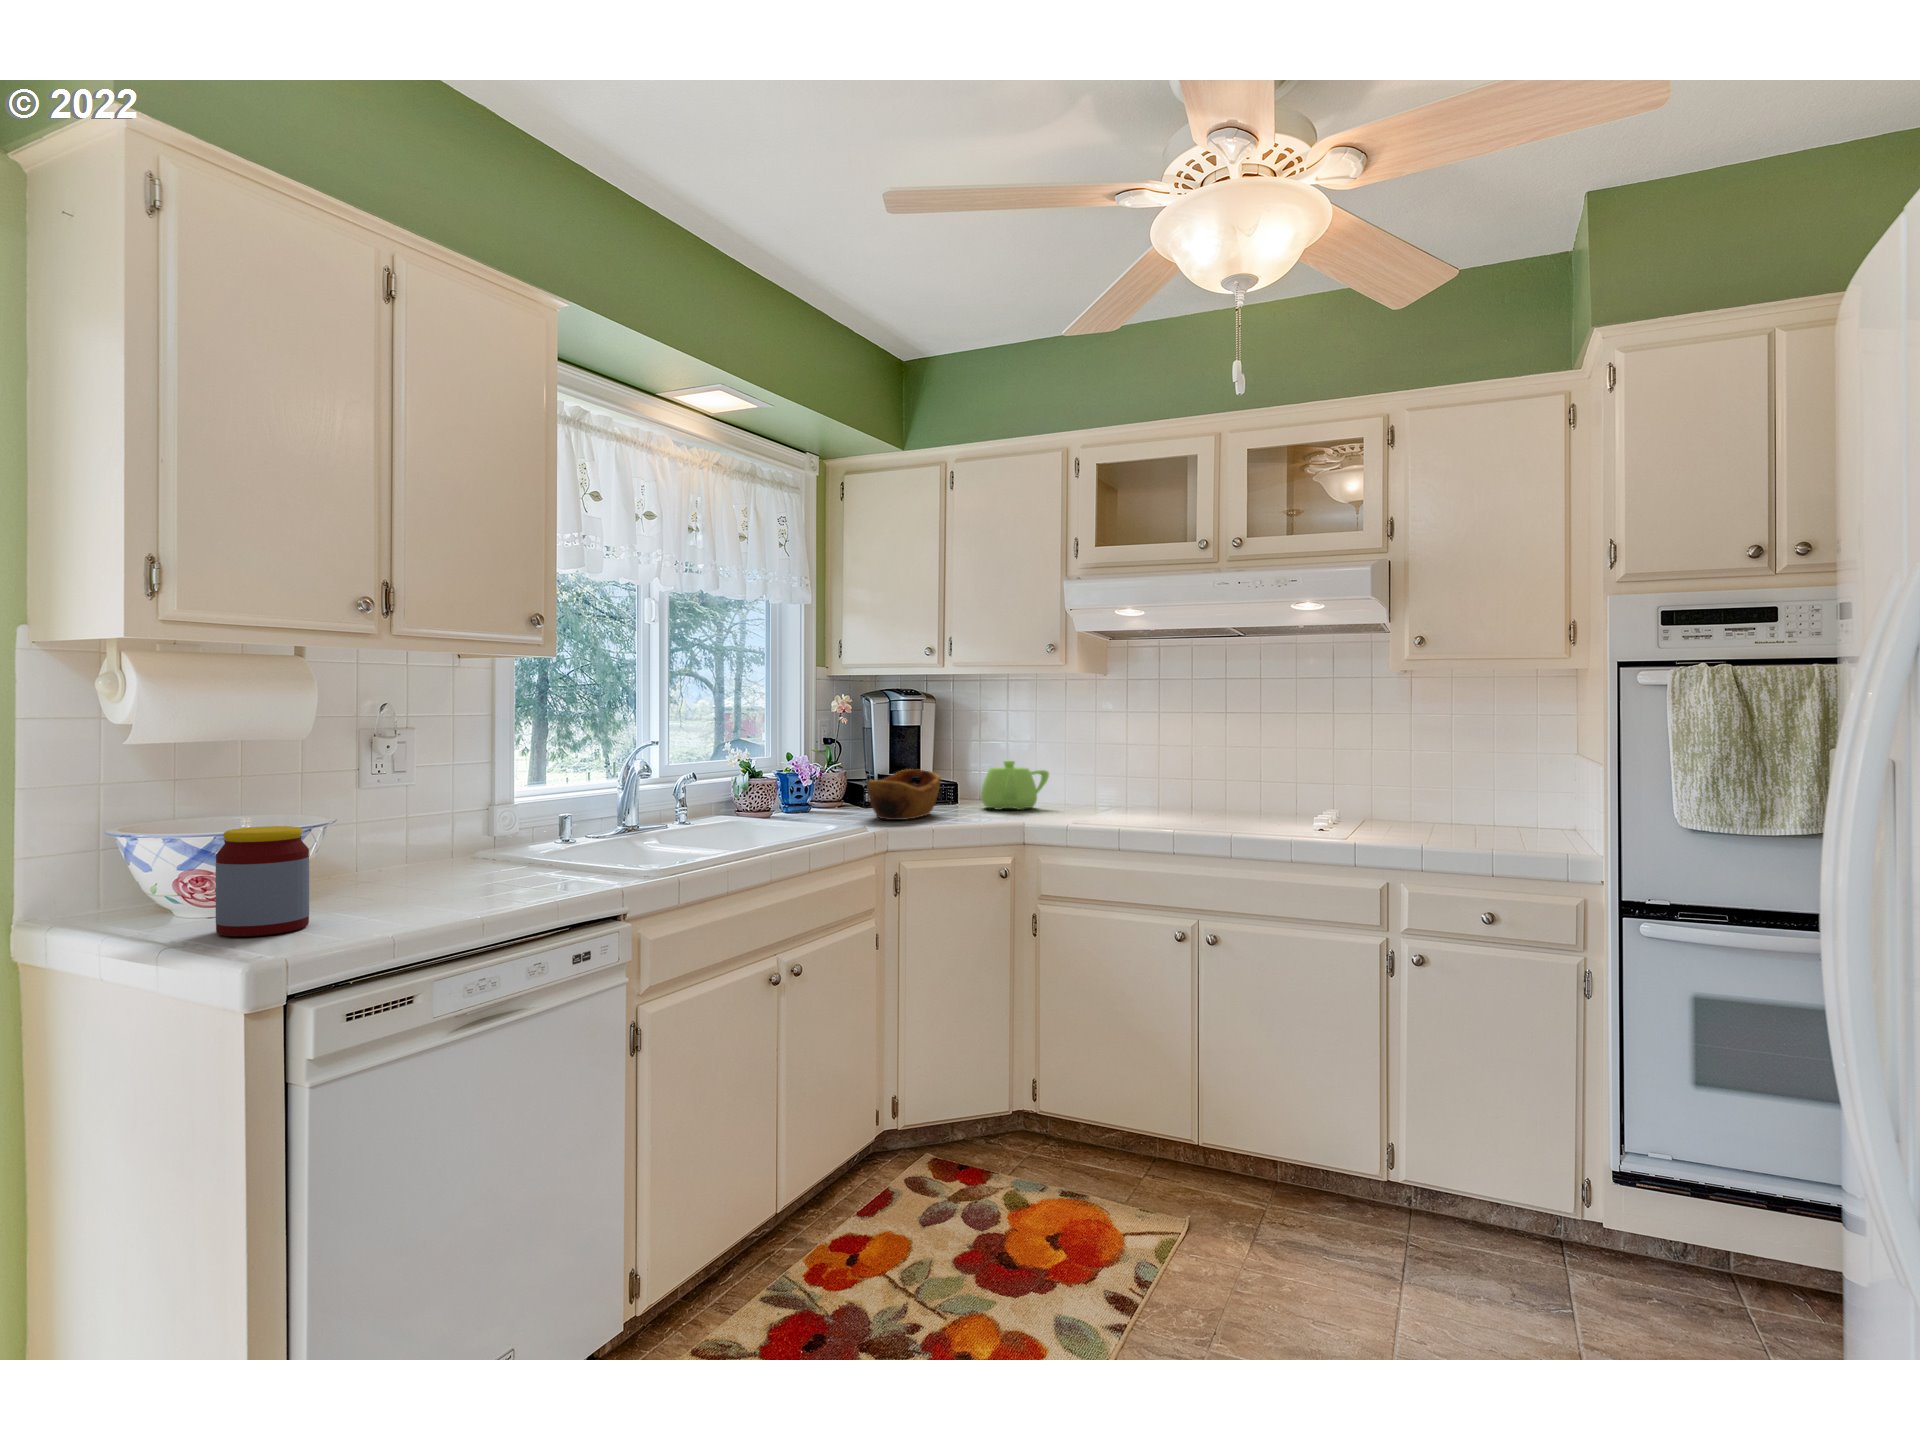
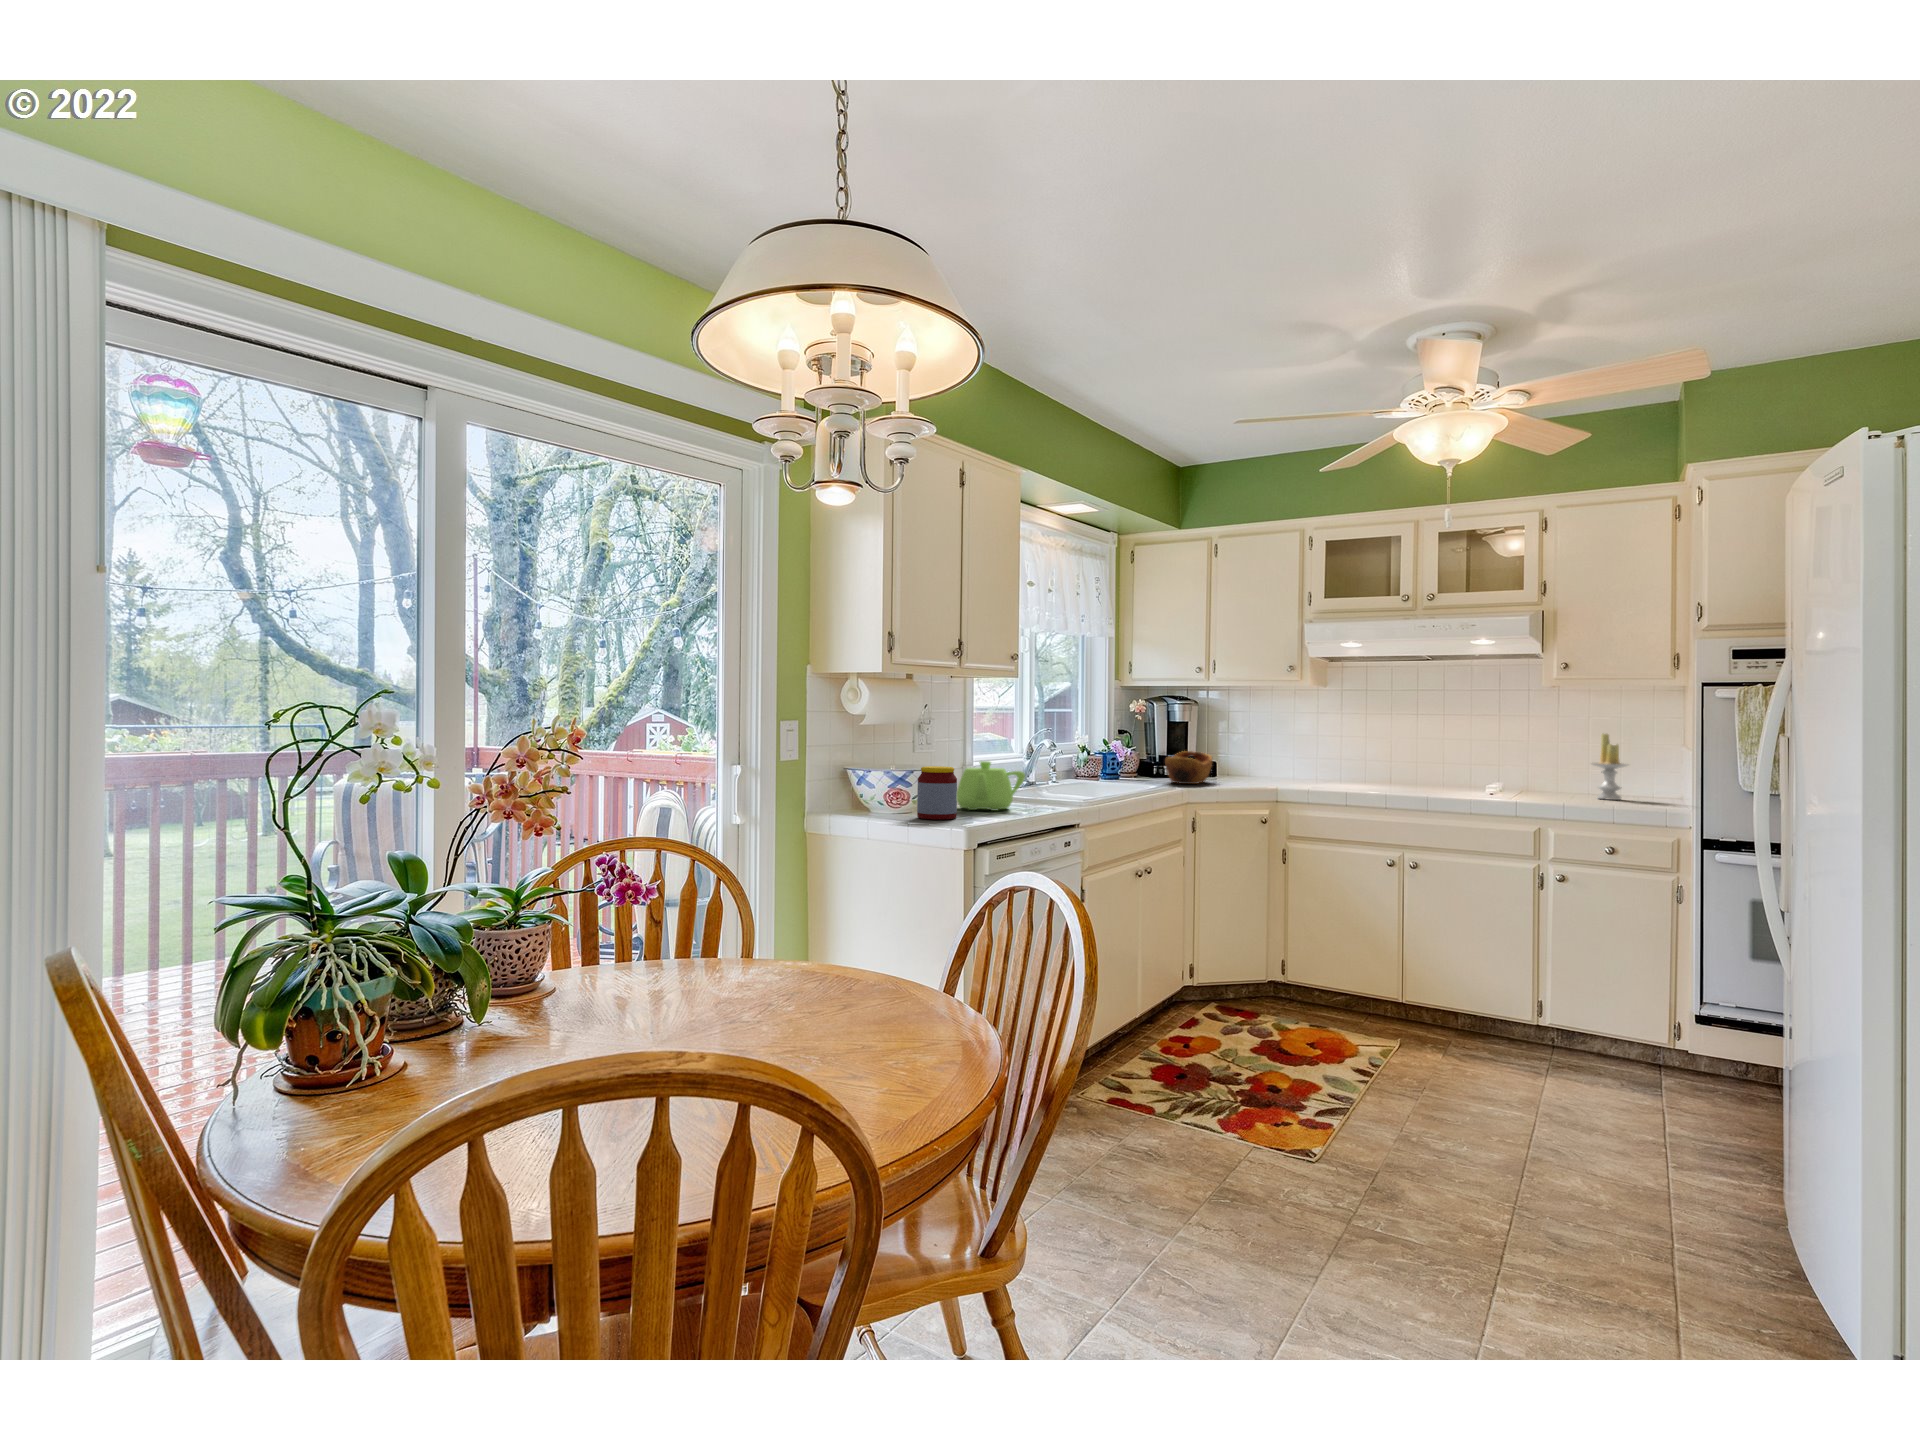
candle: none [1456,738,1510,836] -> present [1592,733,1628,800]
teapot: present [981,761,1049,810] -> present [957,761,1025,811]

